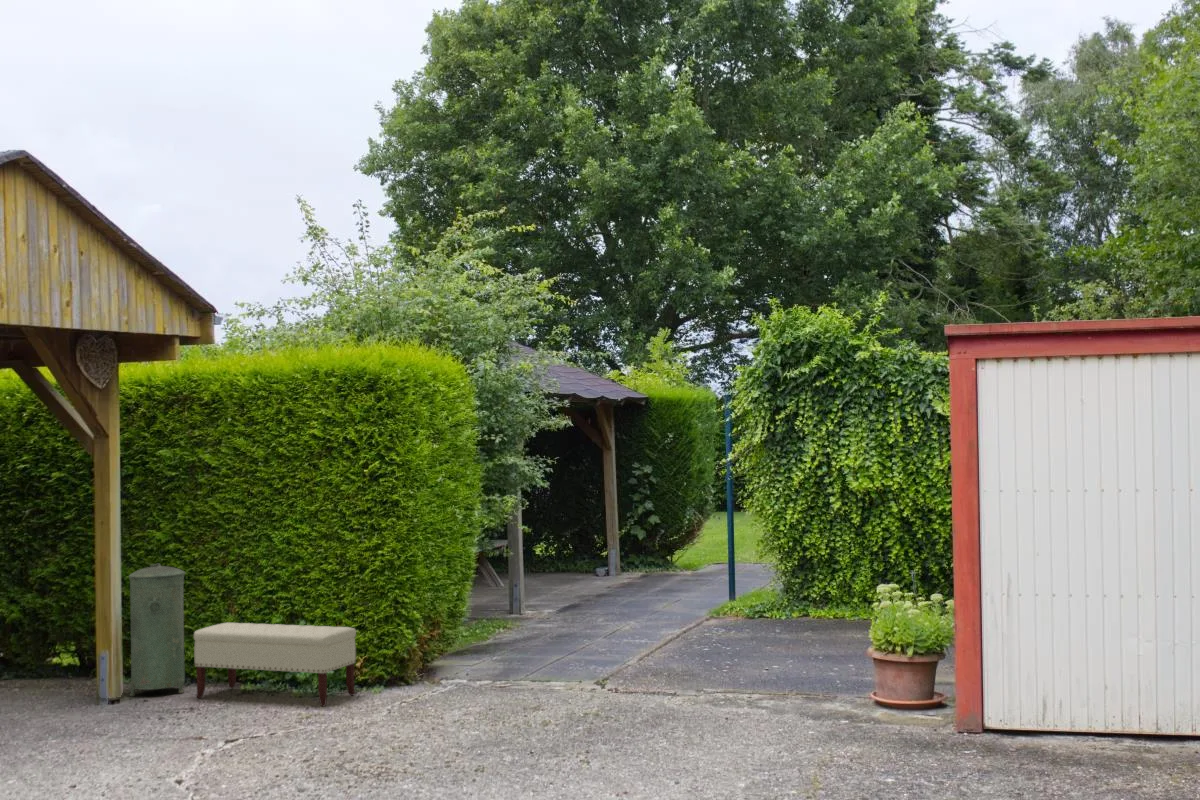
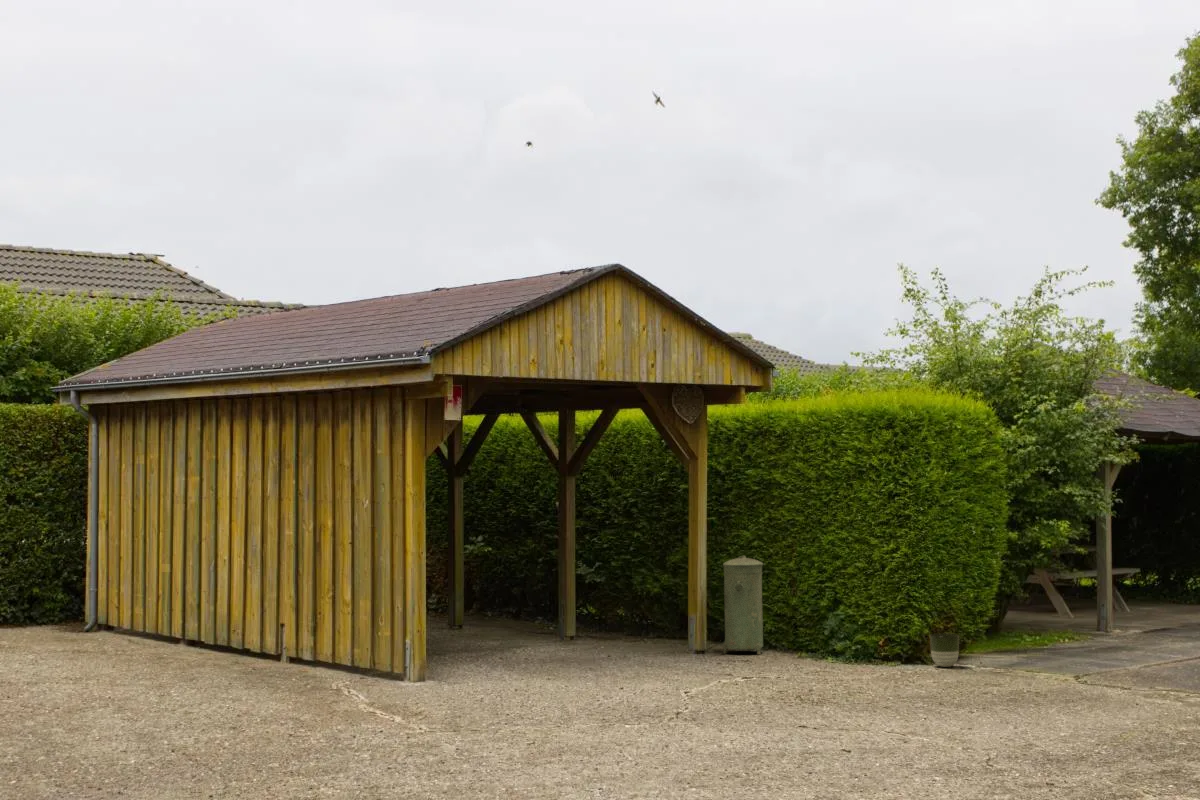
bench: present [194,622,356,706] -> none [763,604,876,669]
planter: none [422,645,457,687] -> present [930,633,959,667]

